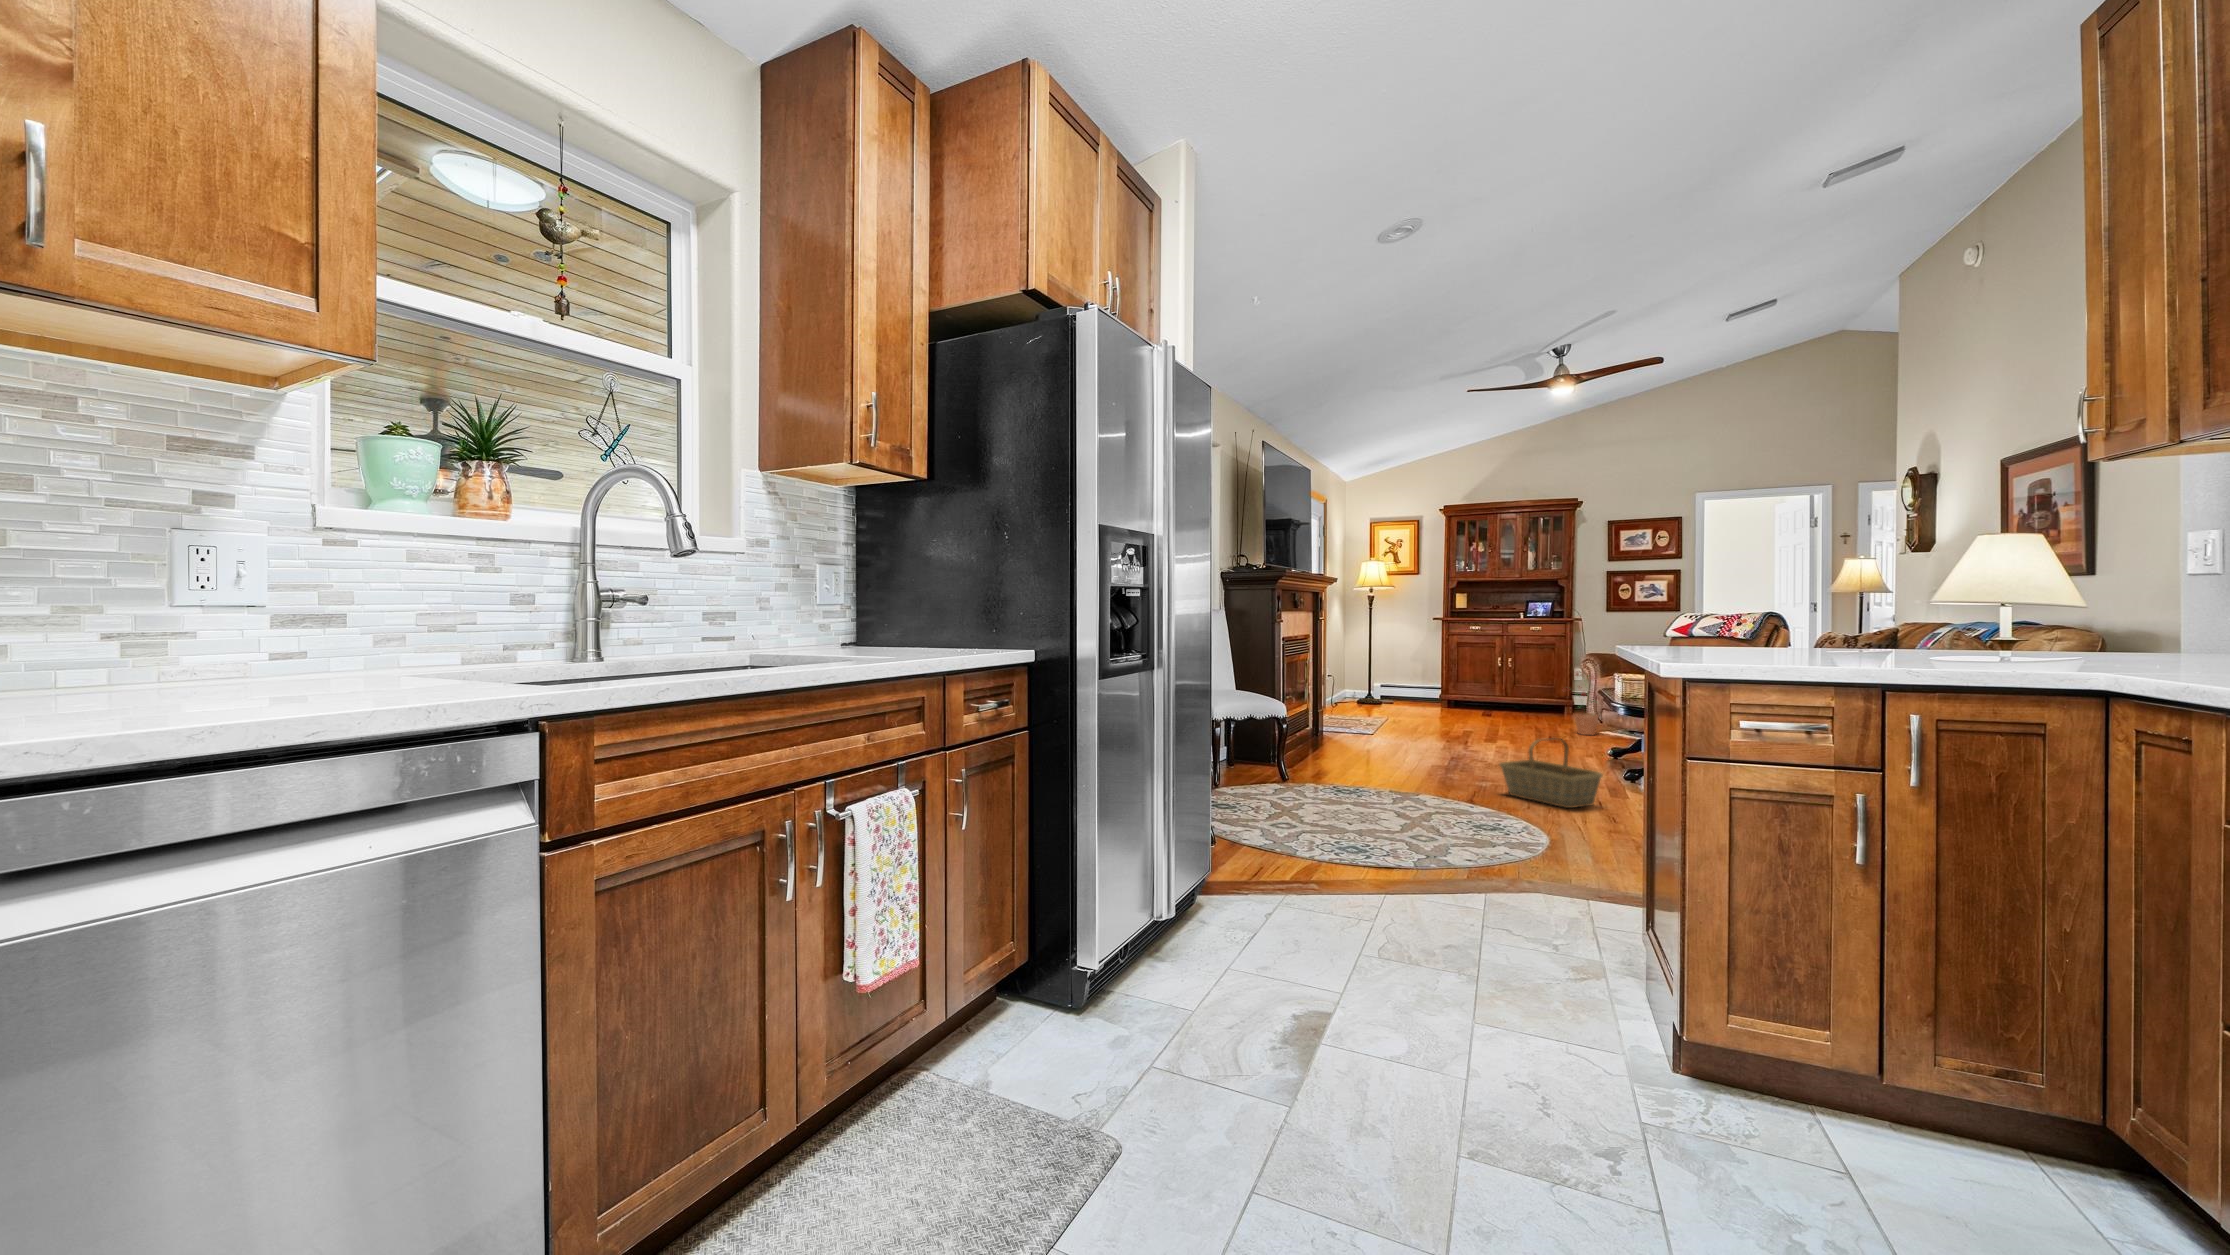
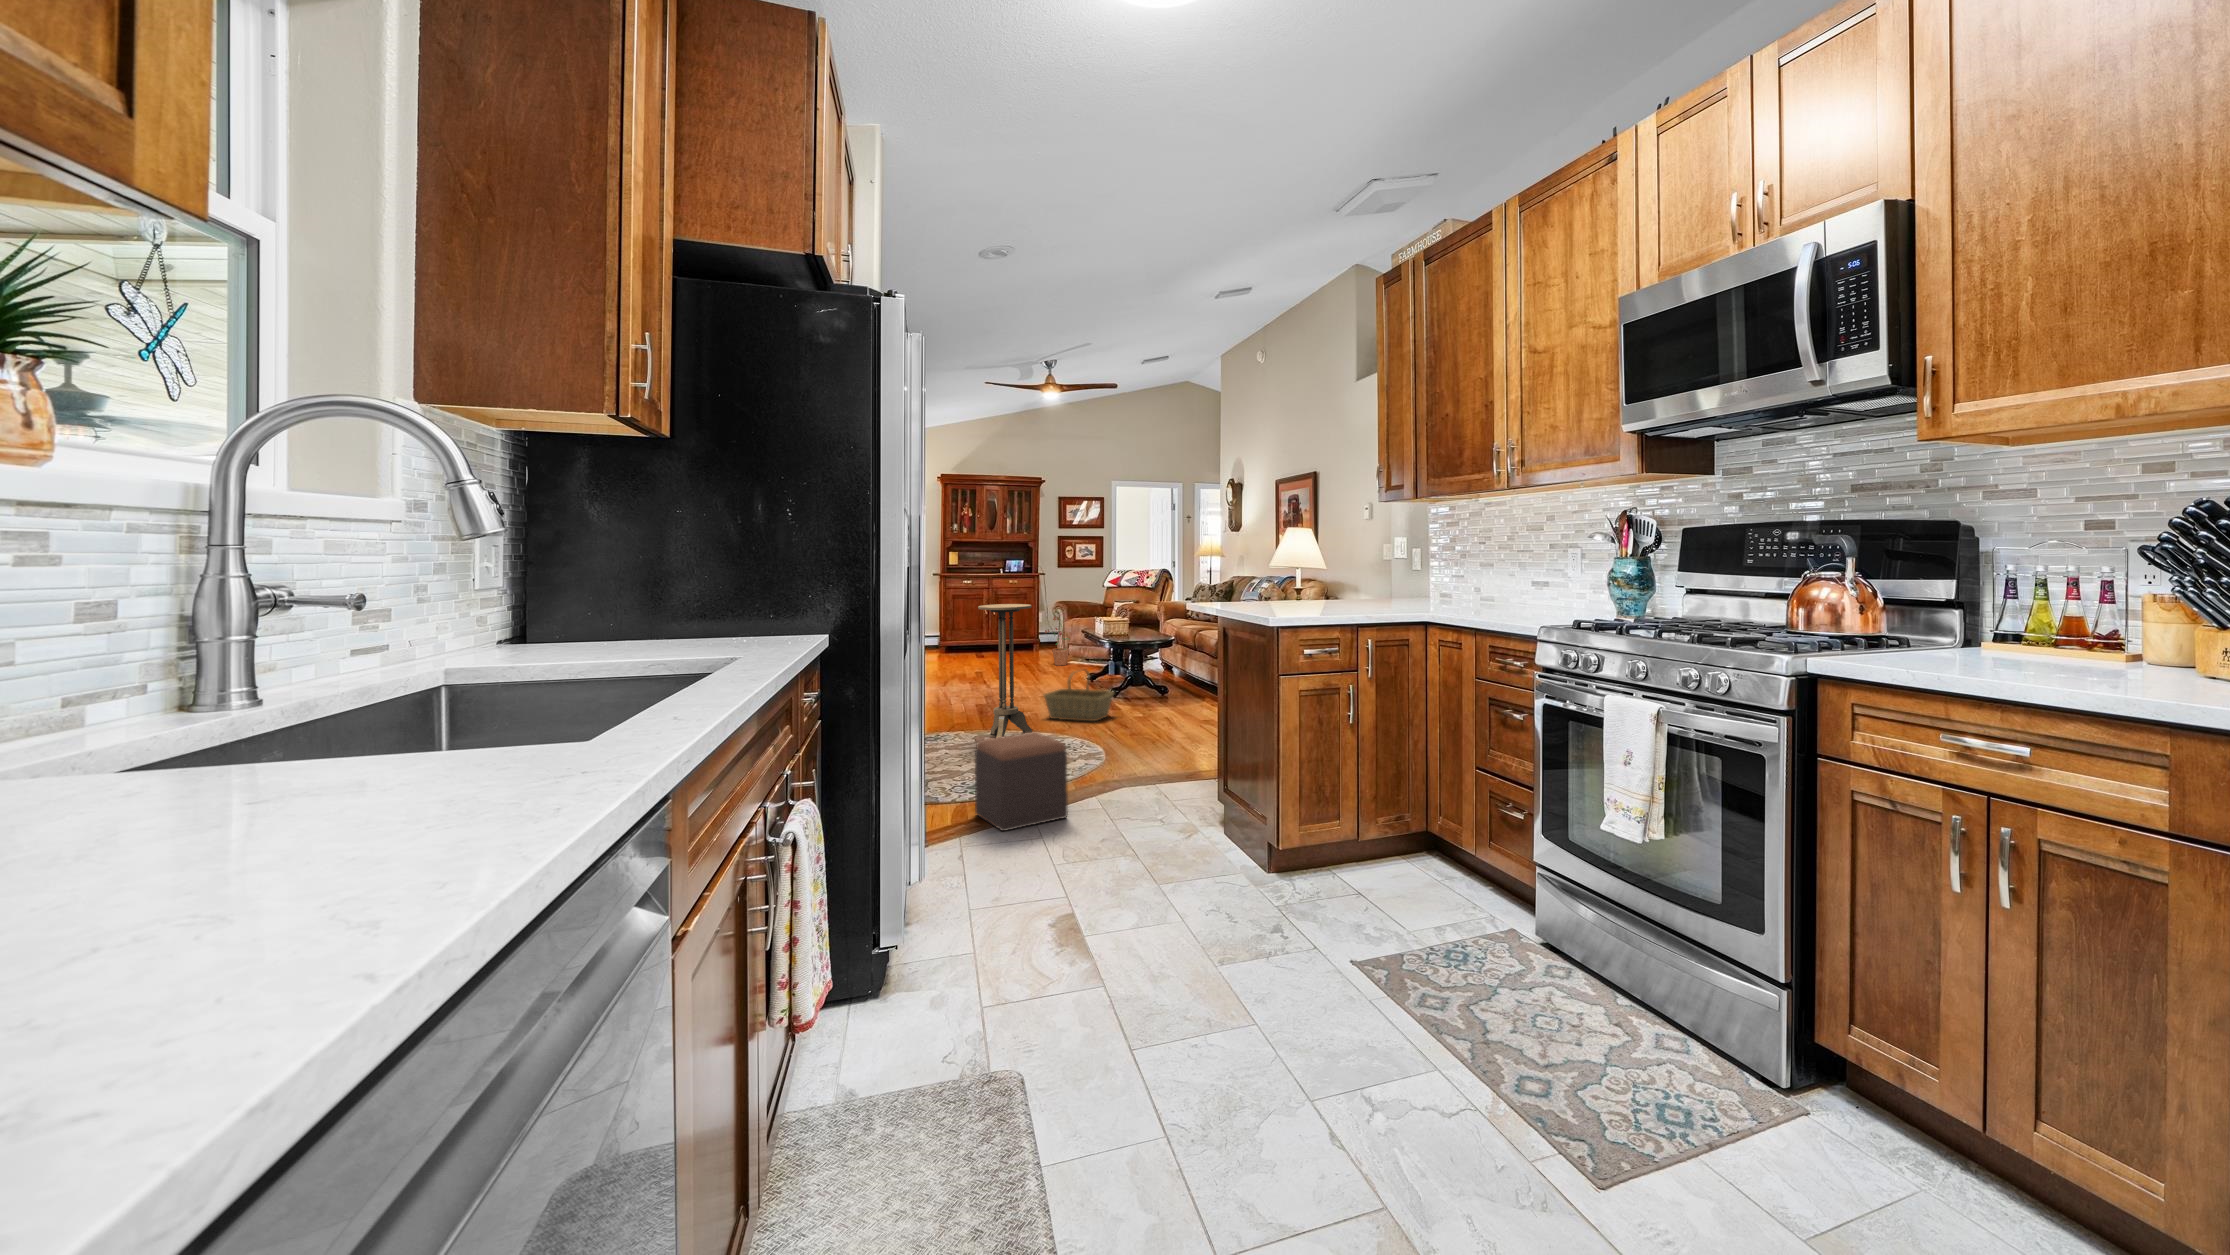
side table: none [1396,647,1470,810] -> present [978,604,1032,738]
footstool: none [1317,795,1420,909] -> present [975,732,1068,831]

